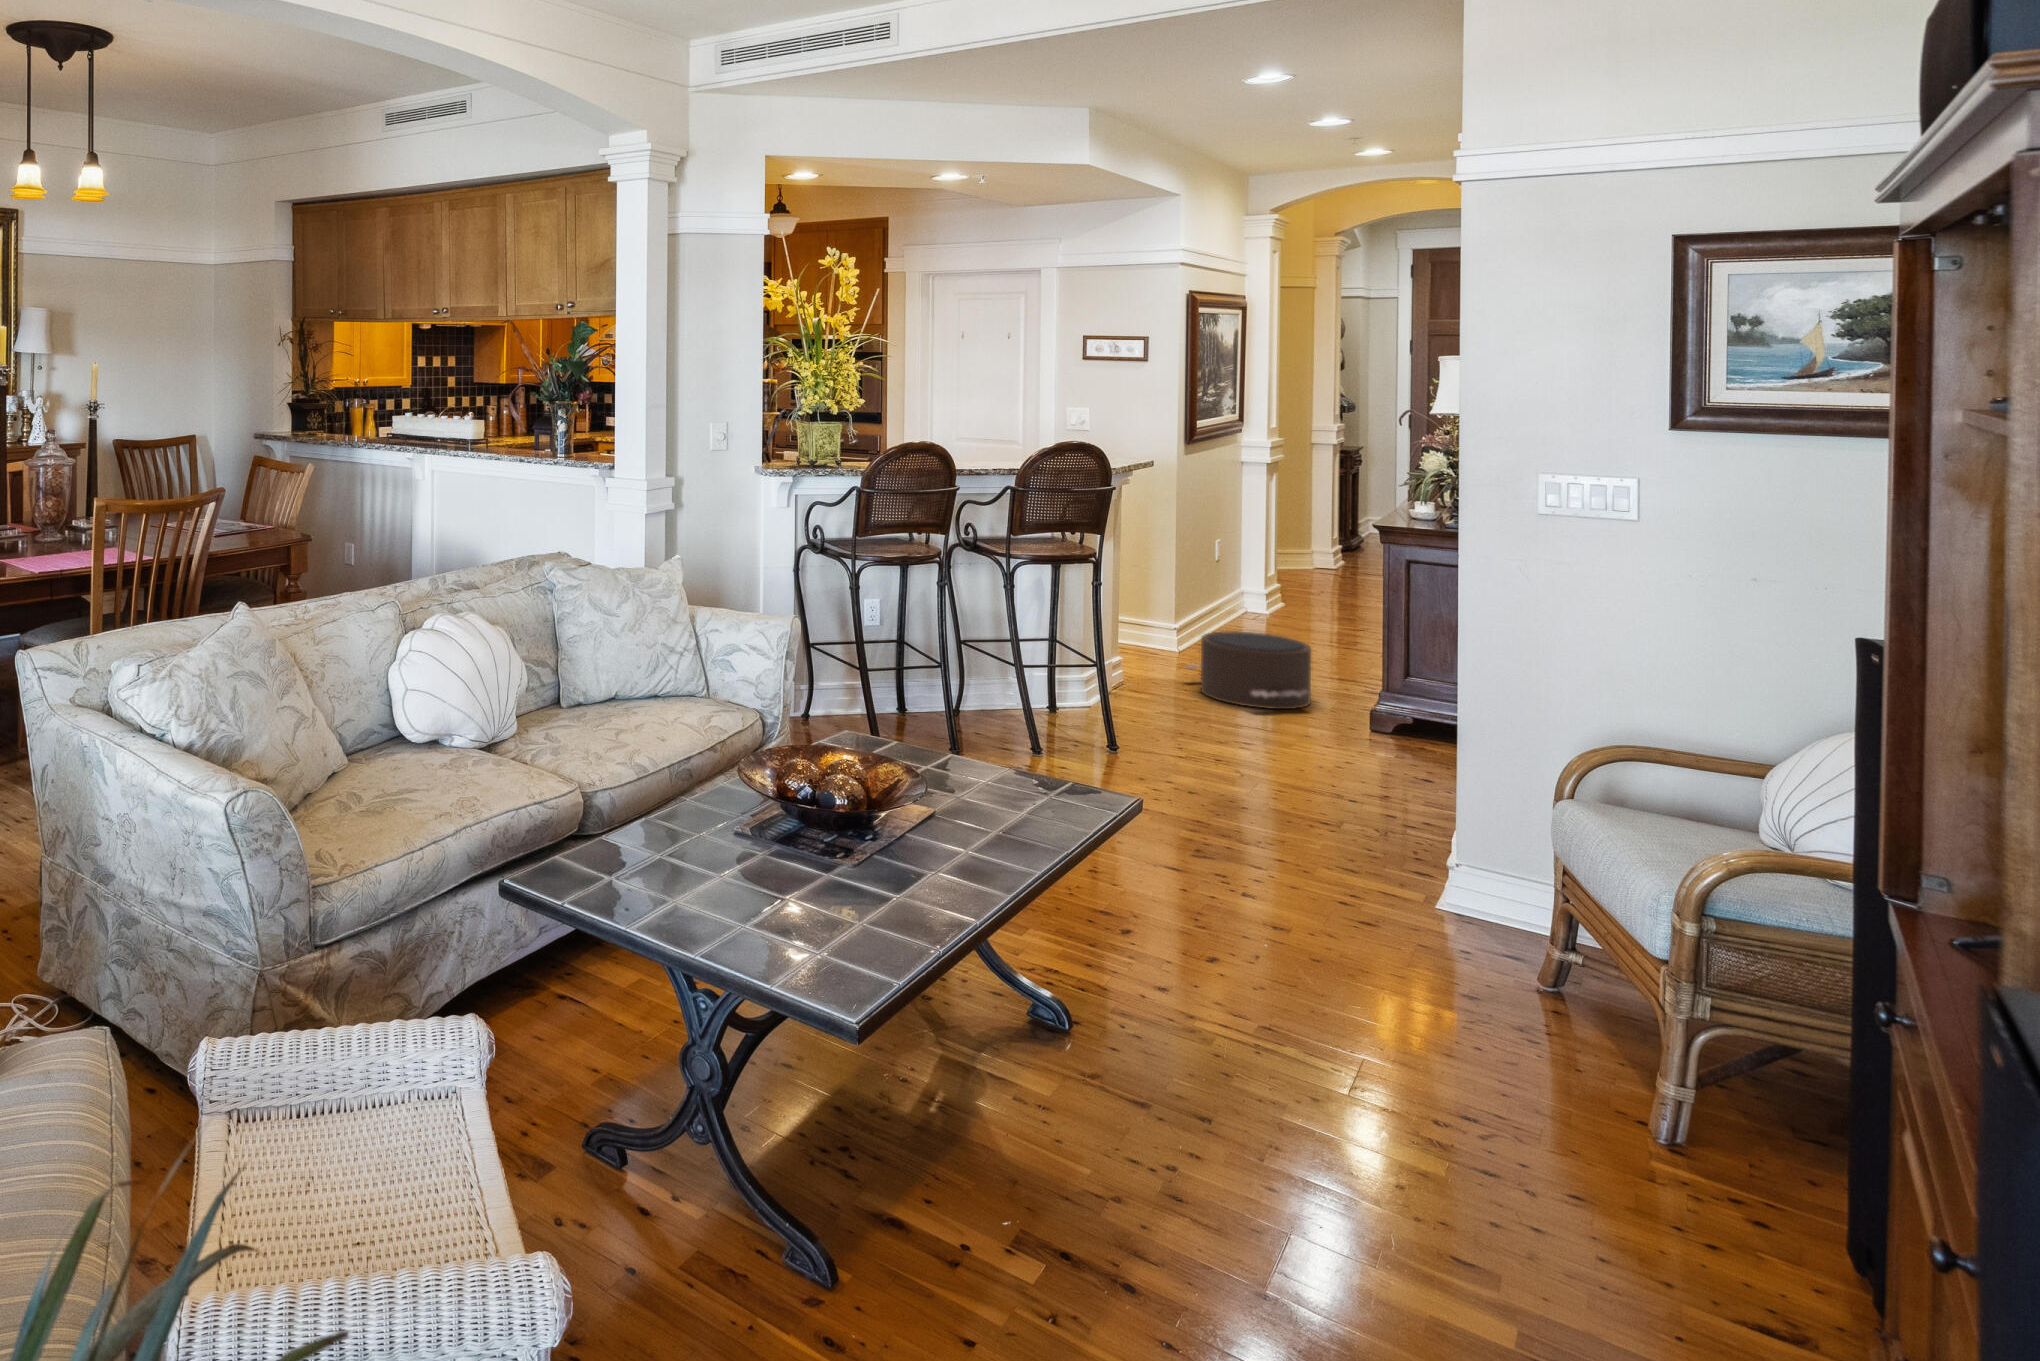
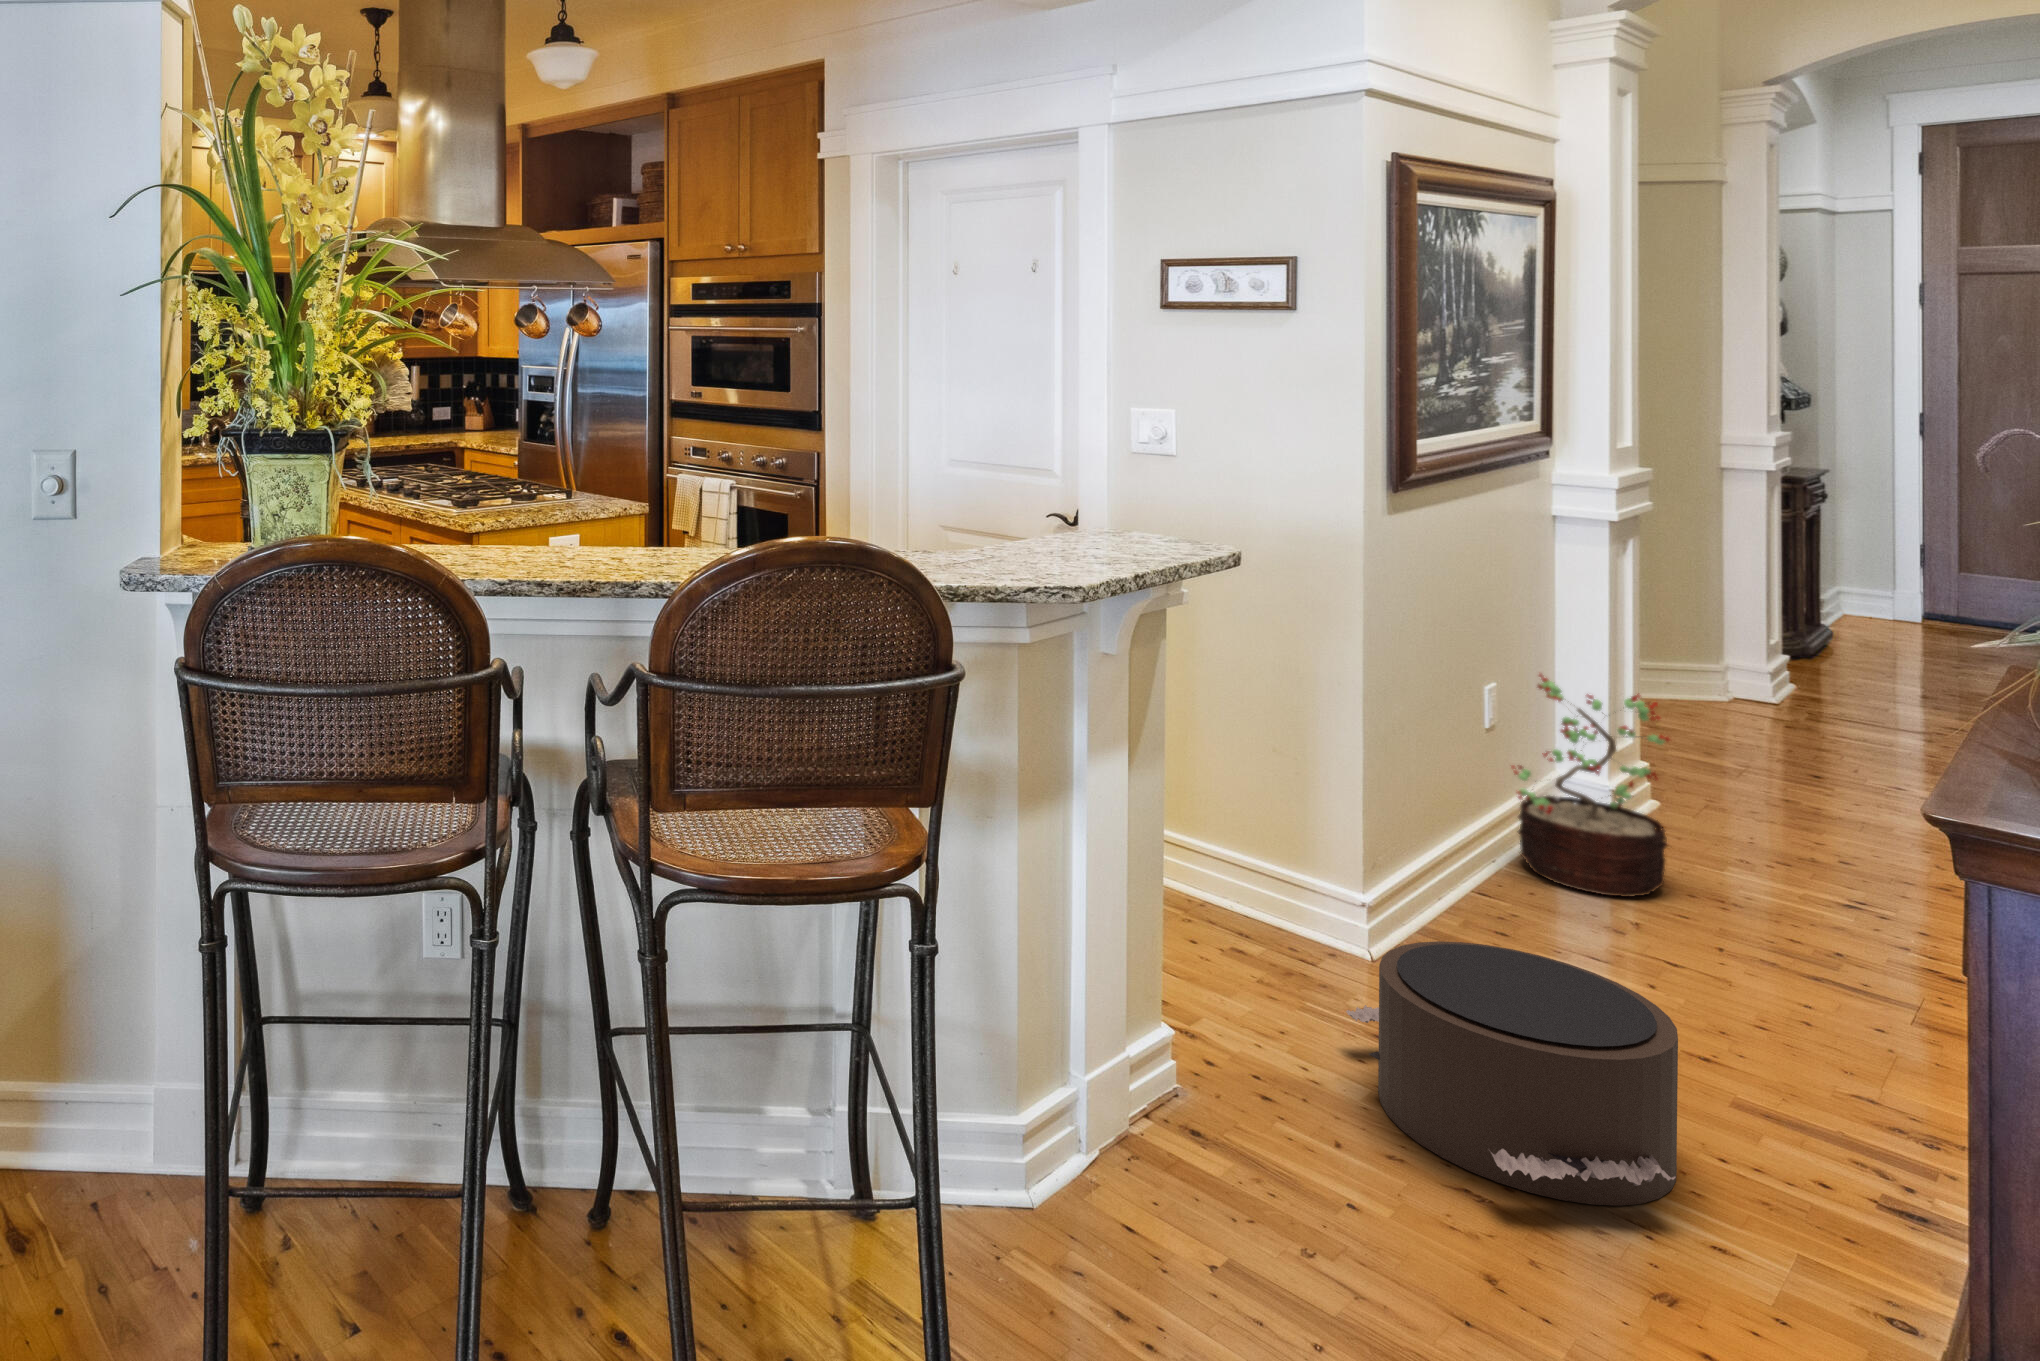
decorative plant: none [1230,536,1300,638] -> present [1512,674,1670,897]

